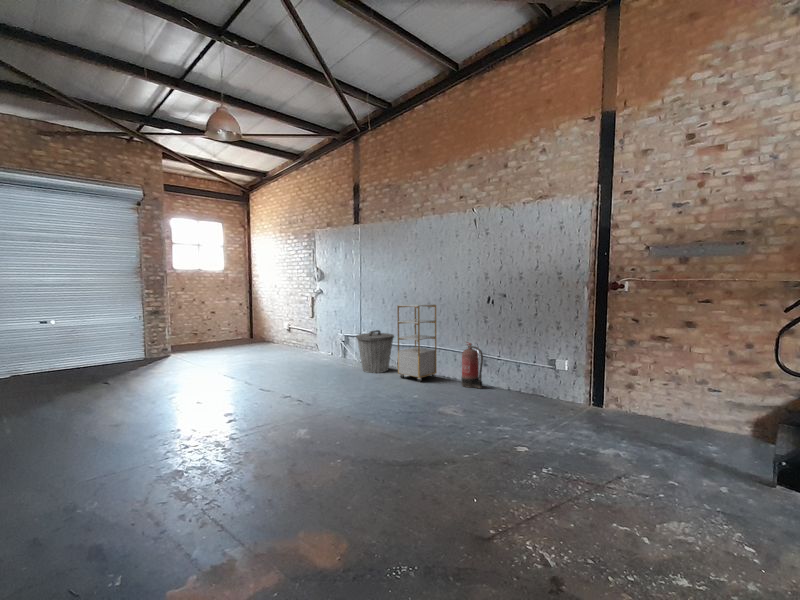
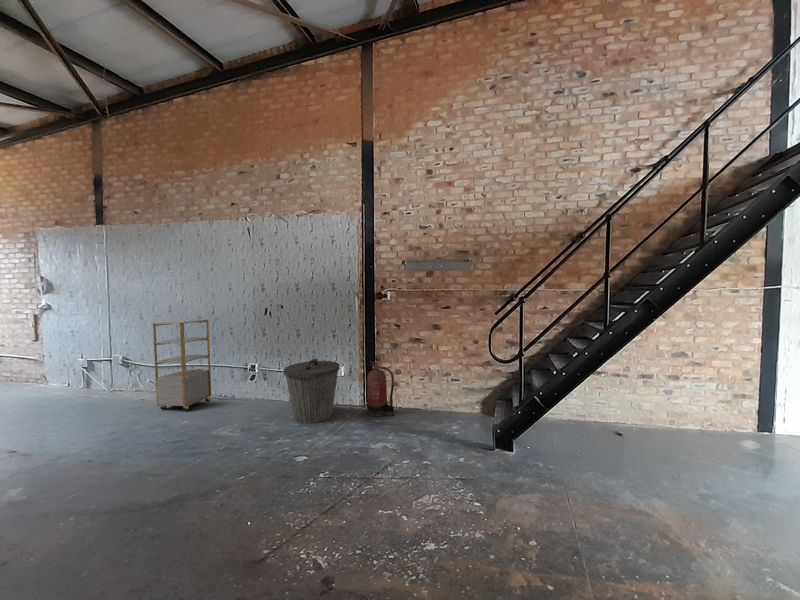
trash can: present [356,330,394,373] -> present [284,359,339,423]
fire extinguisher: present [462,342,483,389] -> present [367,362,394,417]

